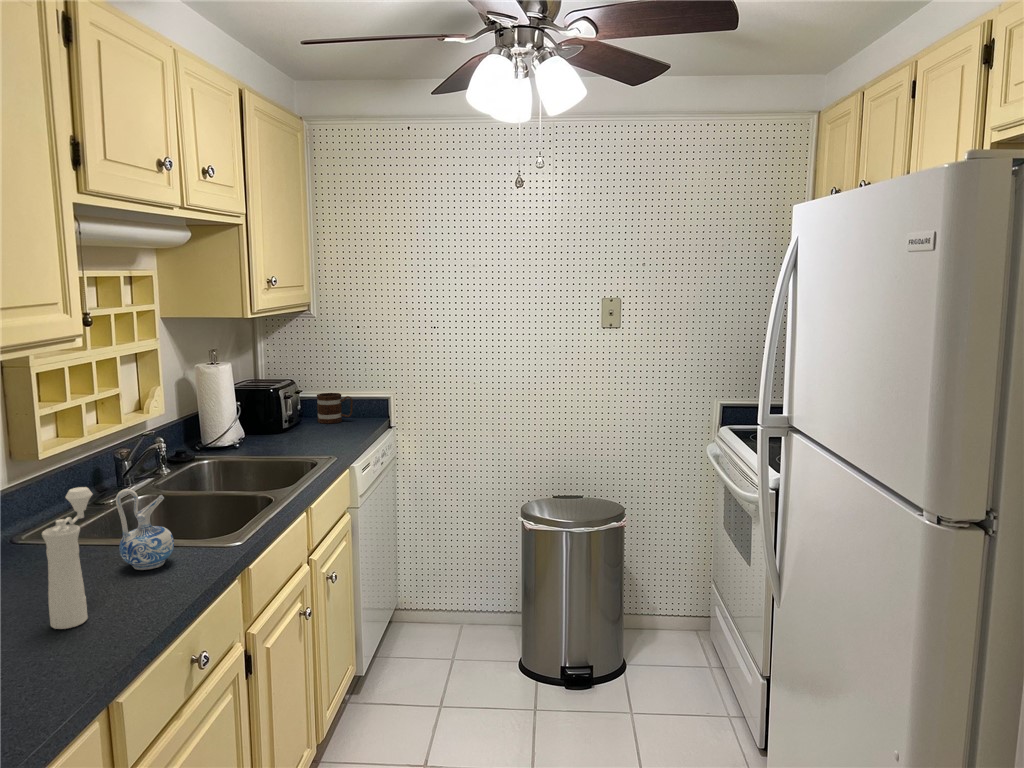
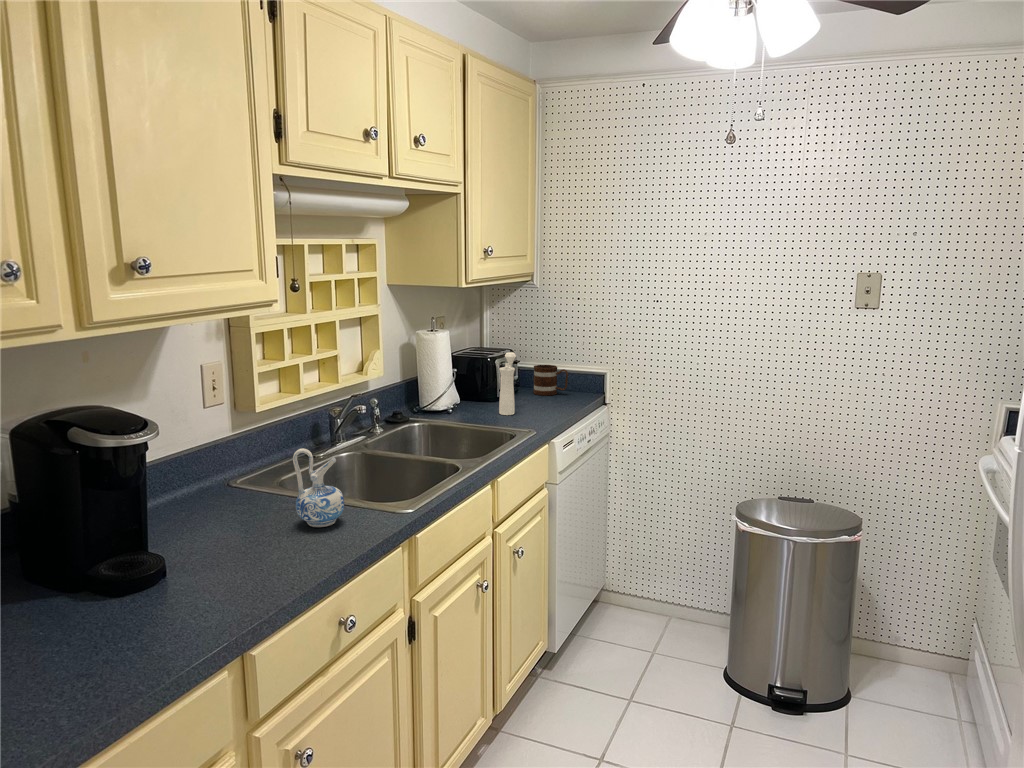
pepper mill: present [42,487,92,629] -> present [499,352,516,415]

